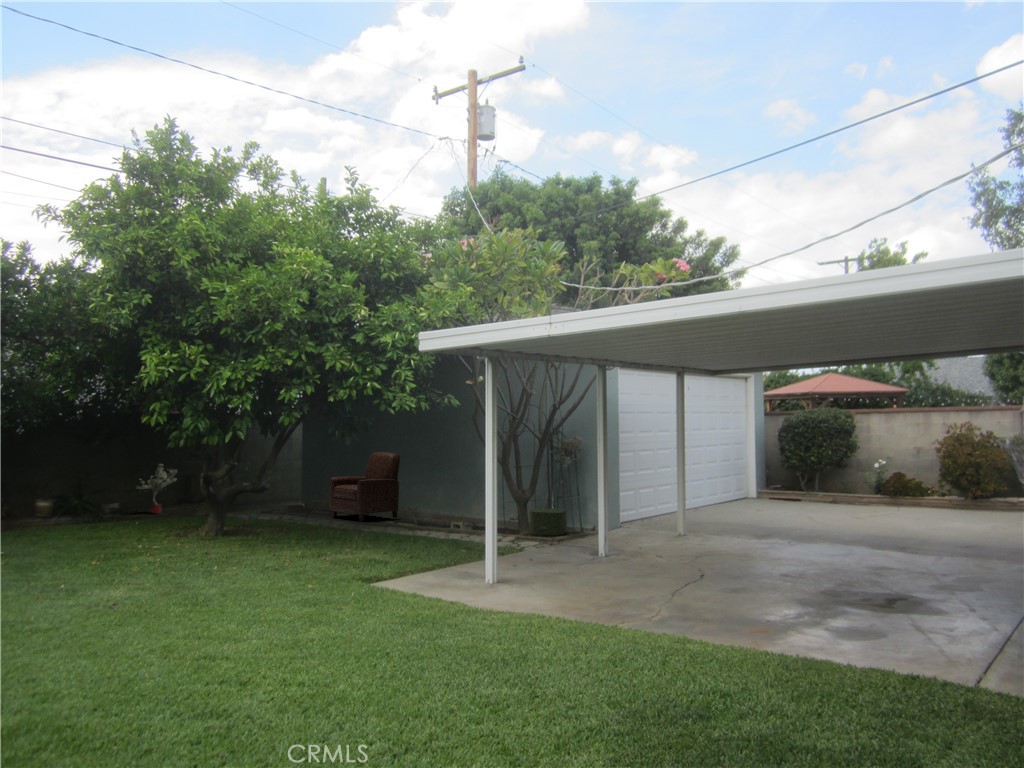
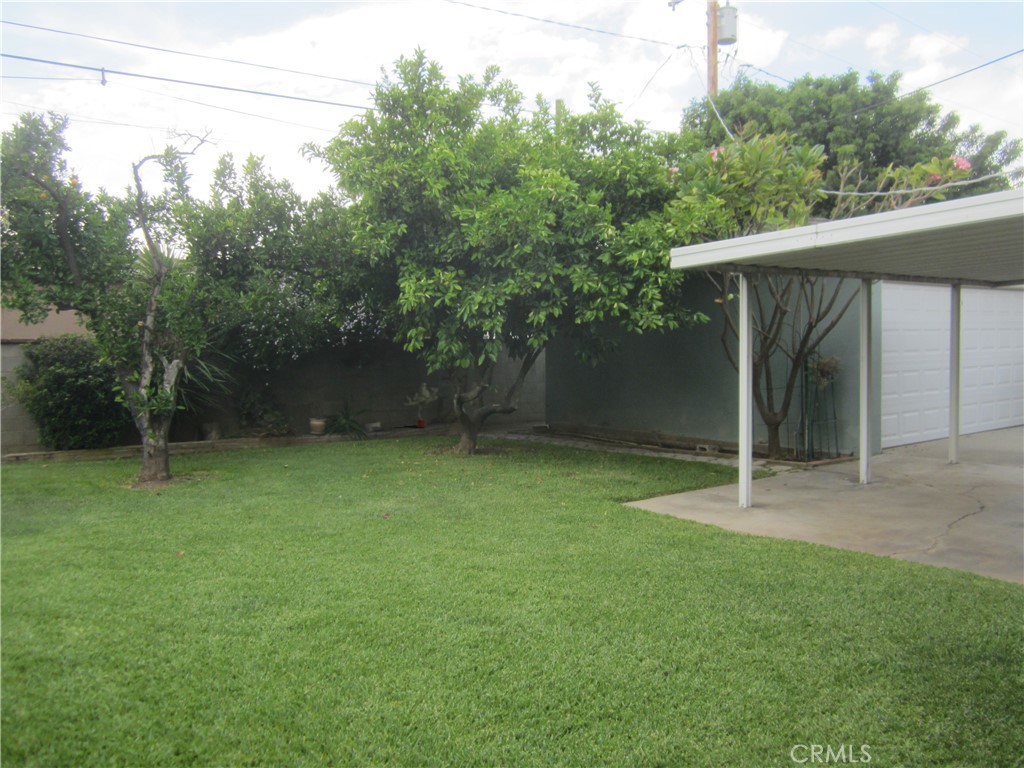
chair: present [330,452,400,522] -> none [575,374,642,441]
storage box: present [530,508,566,535] -> none [783,434,824,464]

